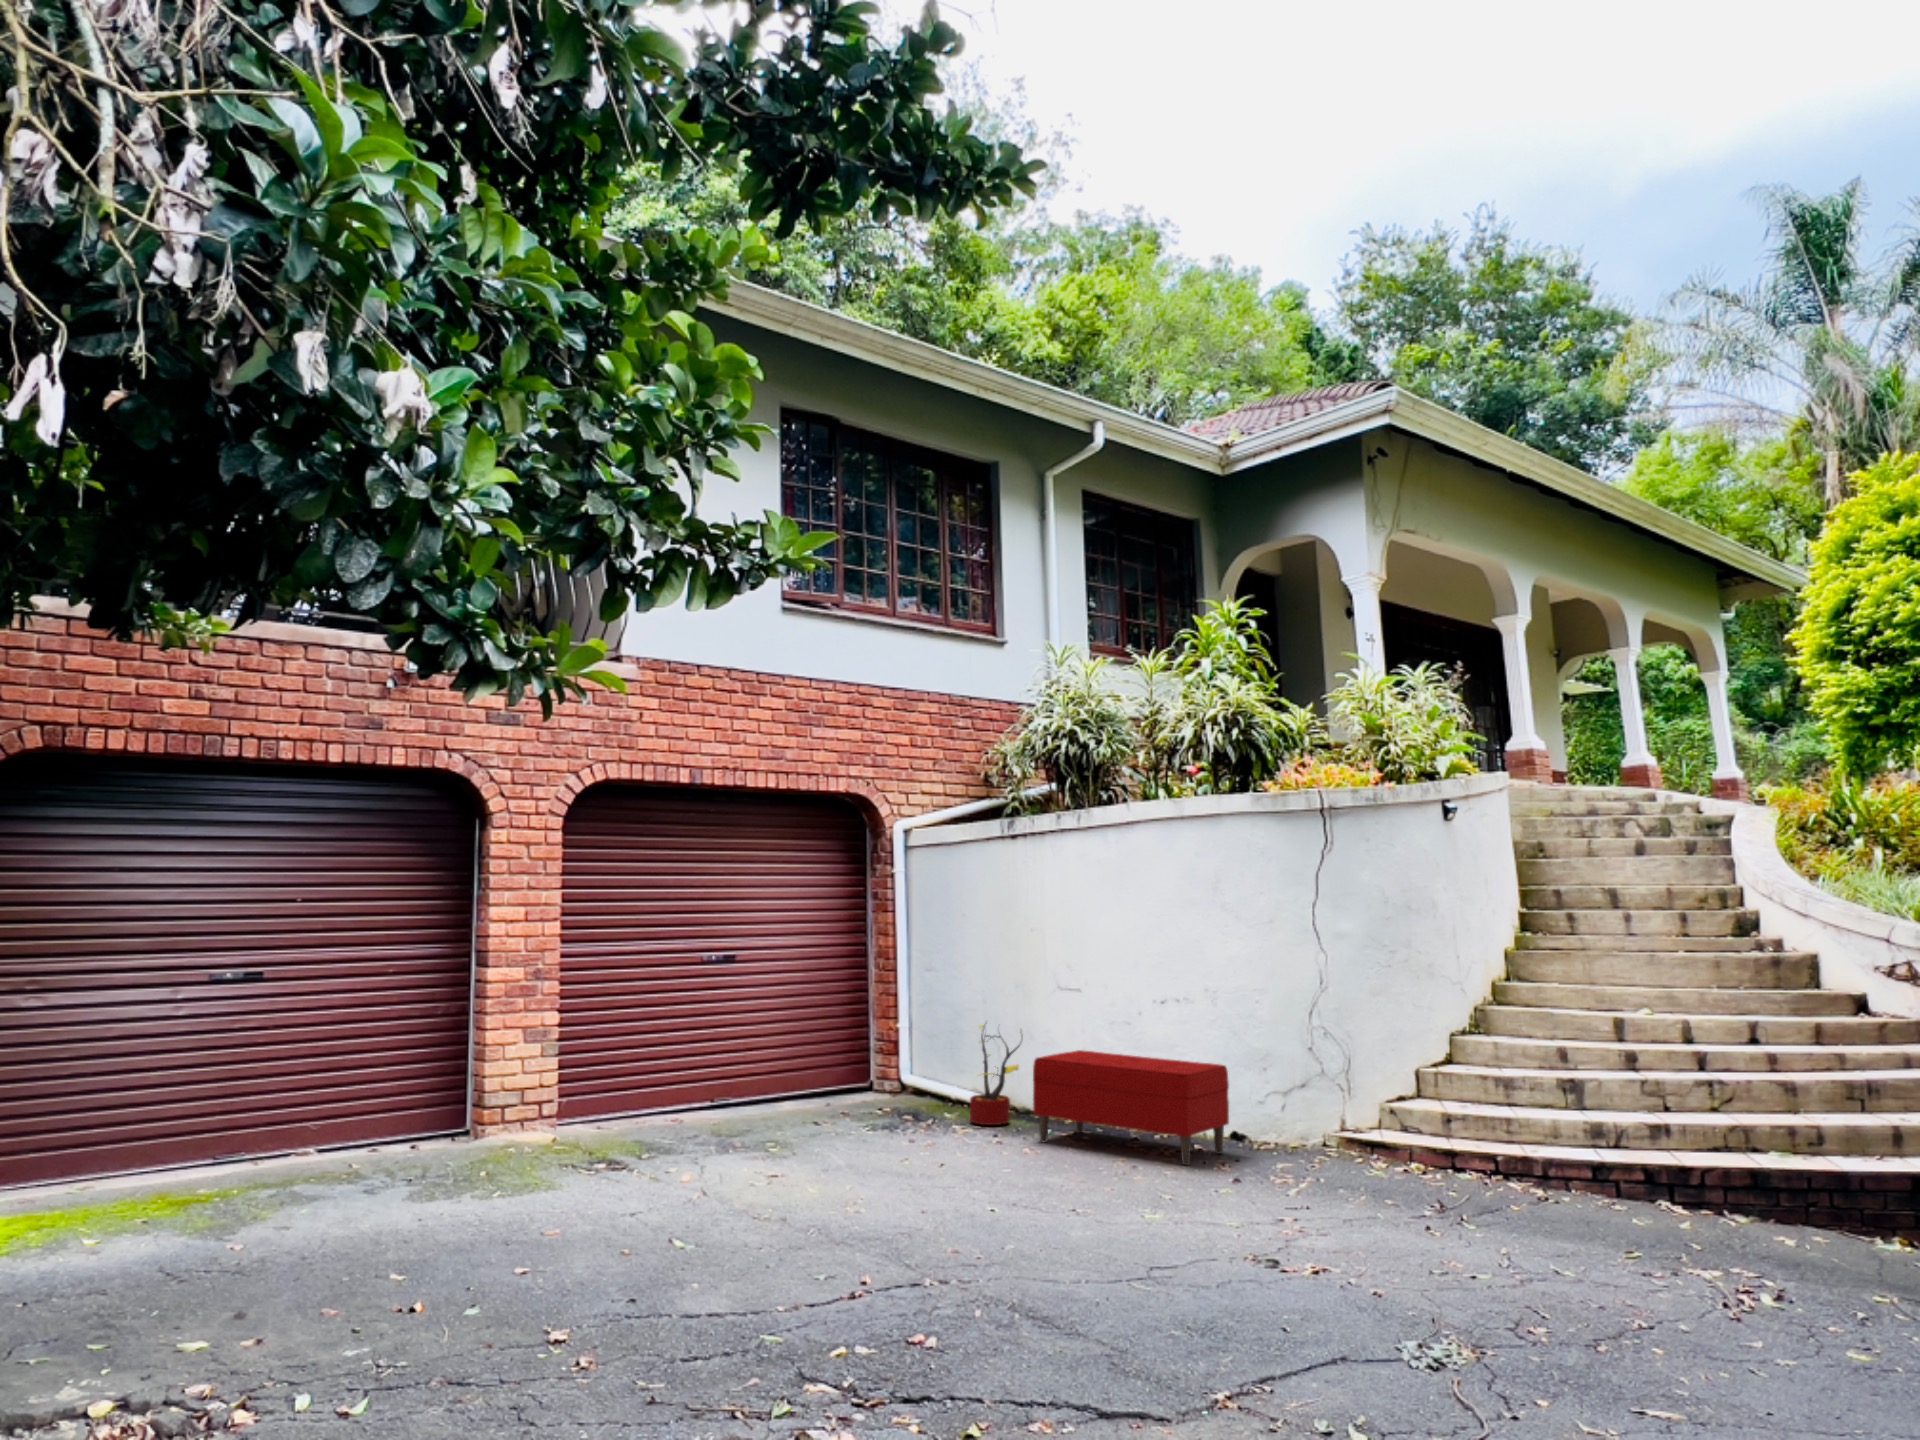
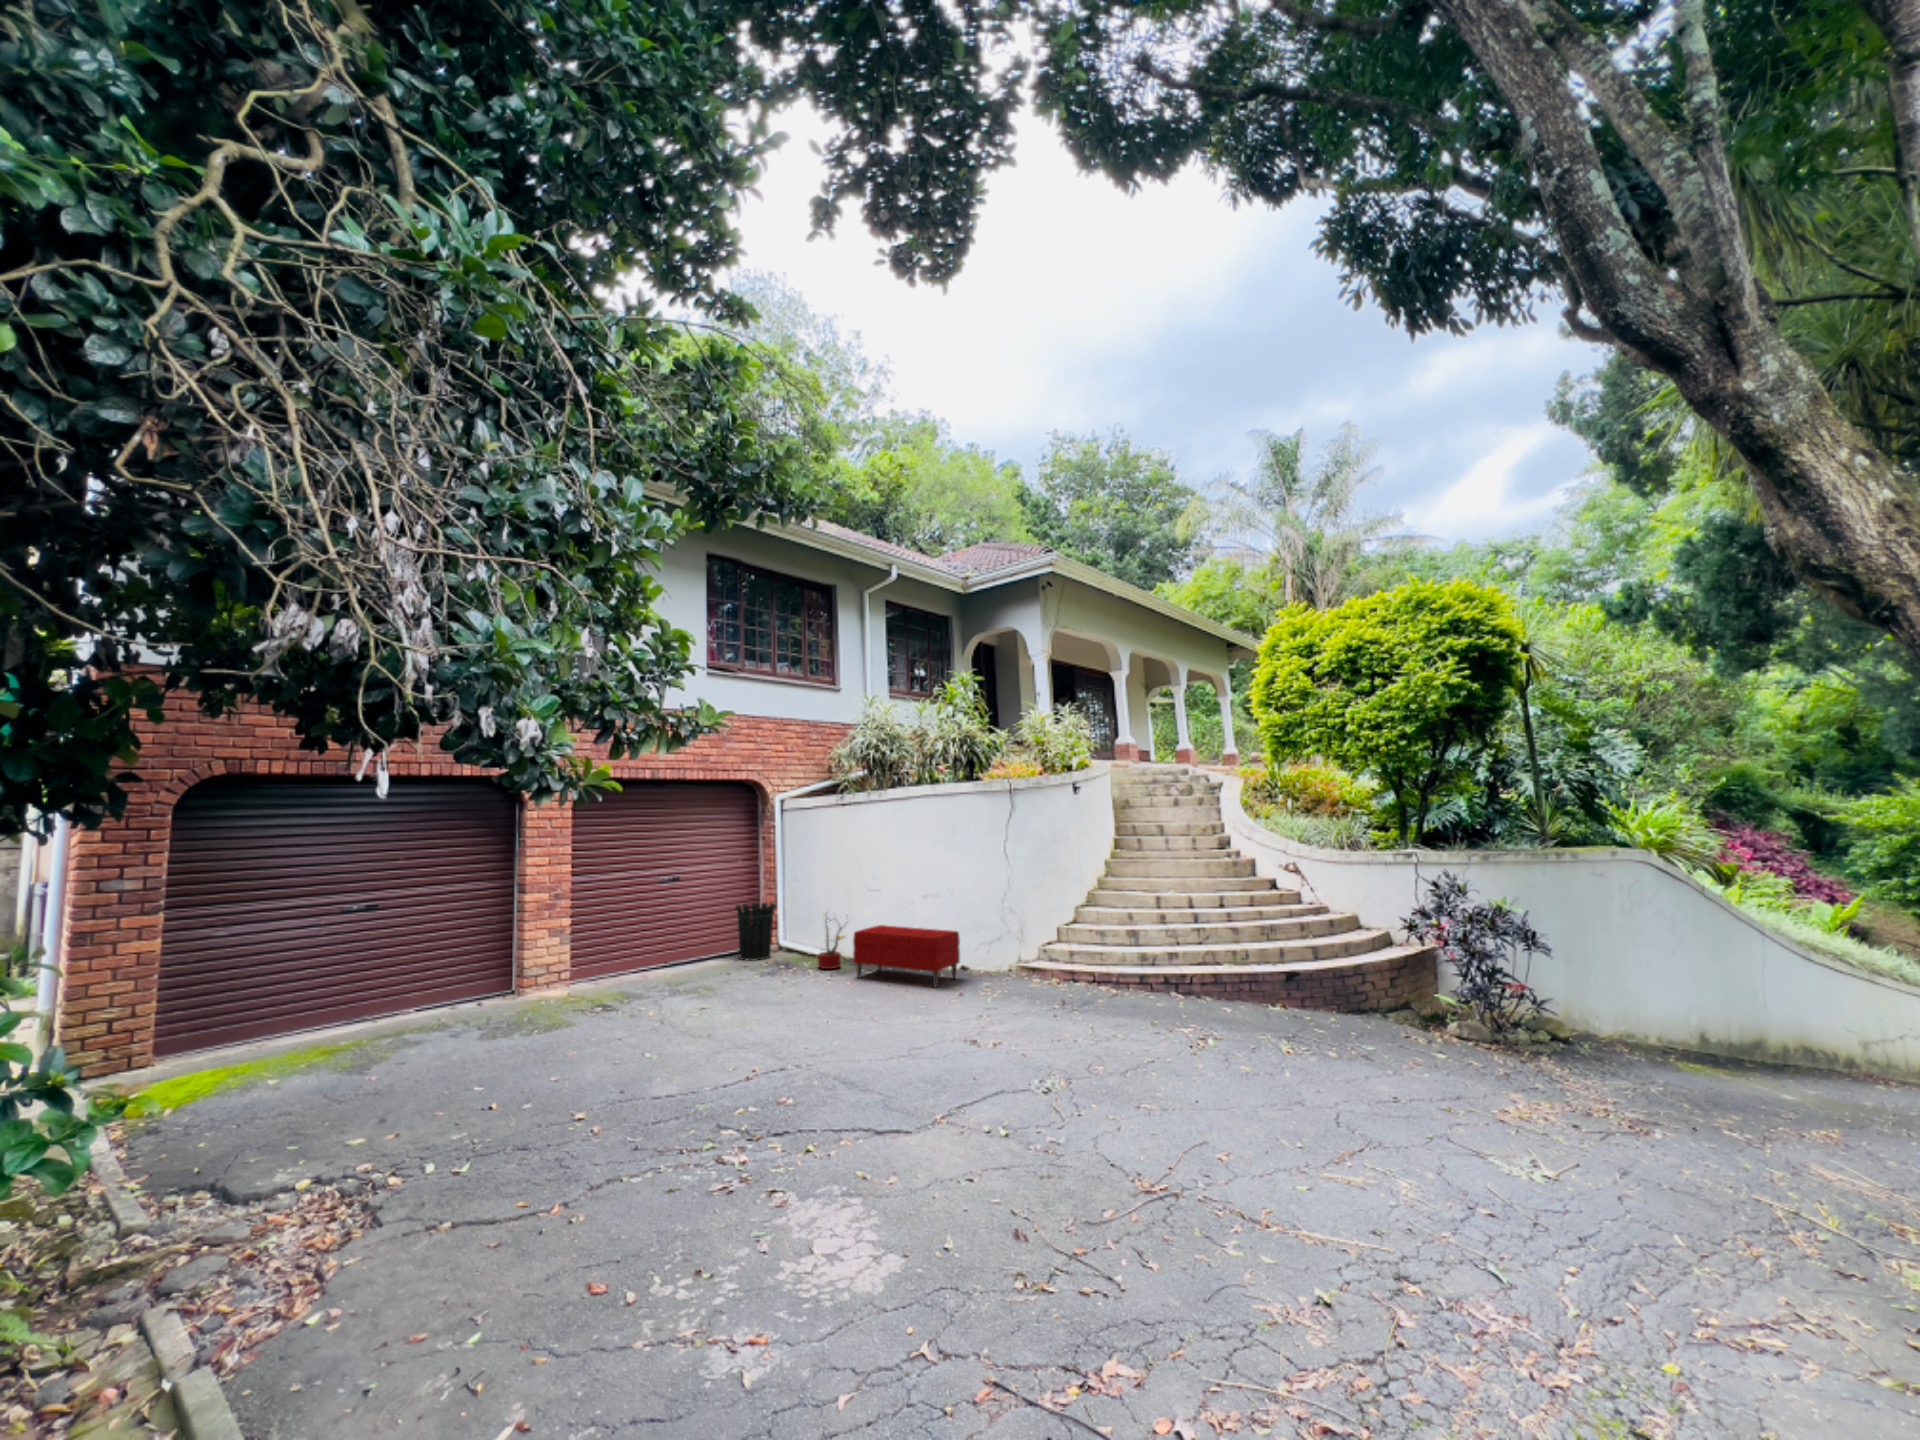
waste bin: none [827,1006,898,1105] -> present [736,903,776,961]

